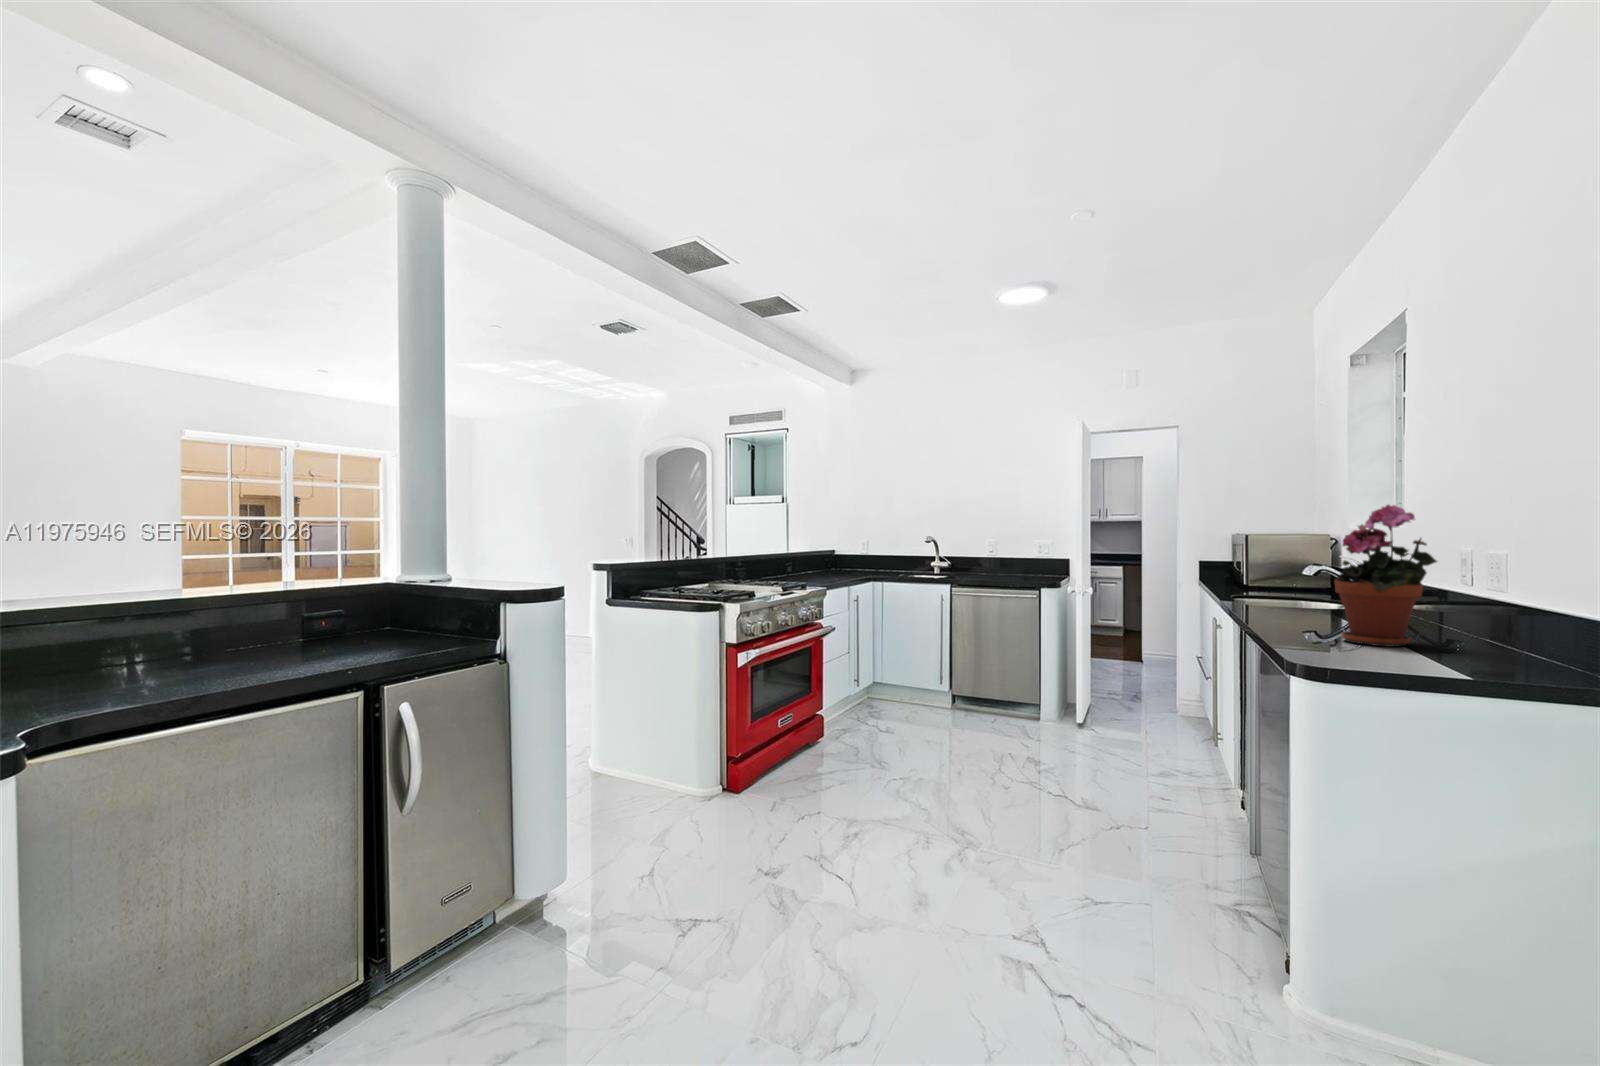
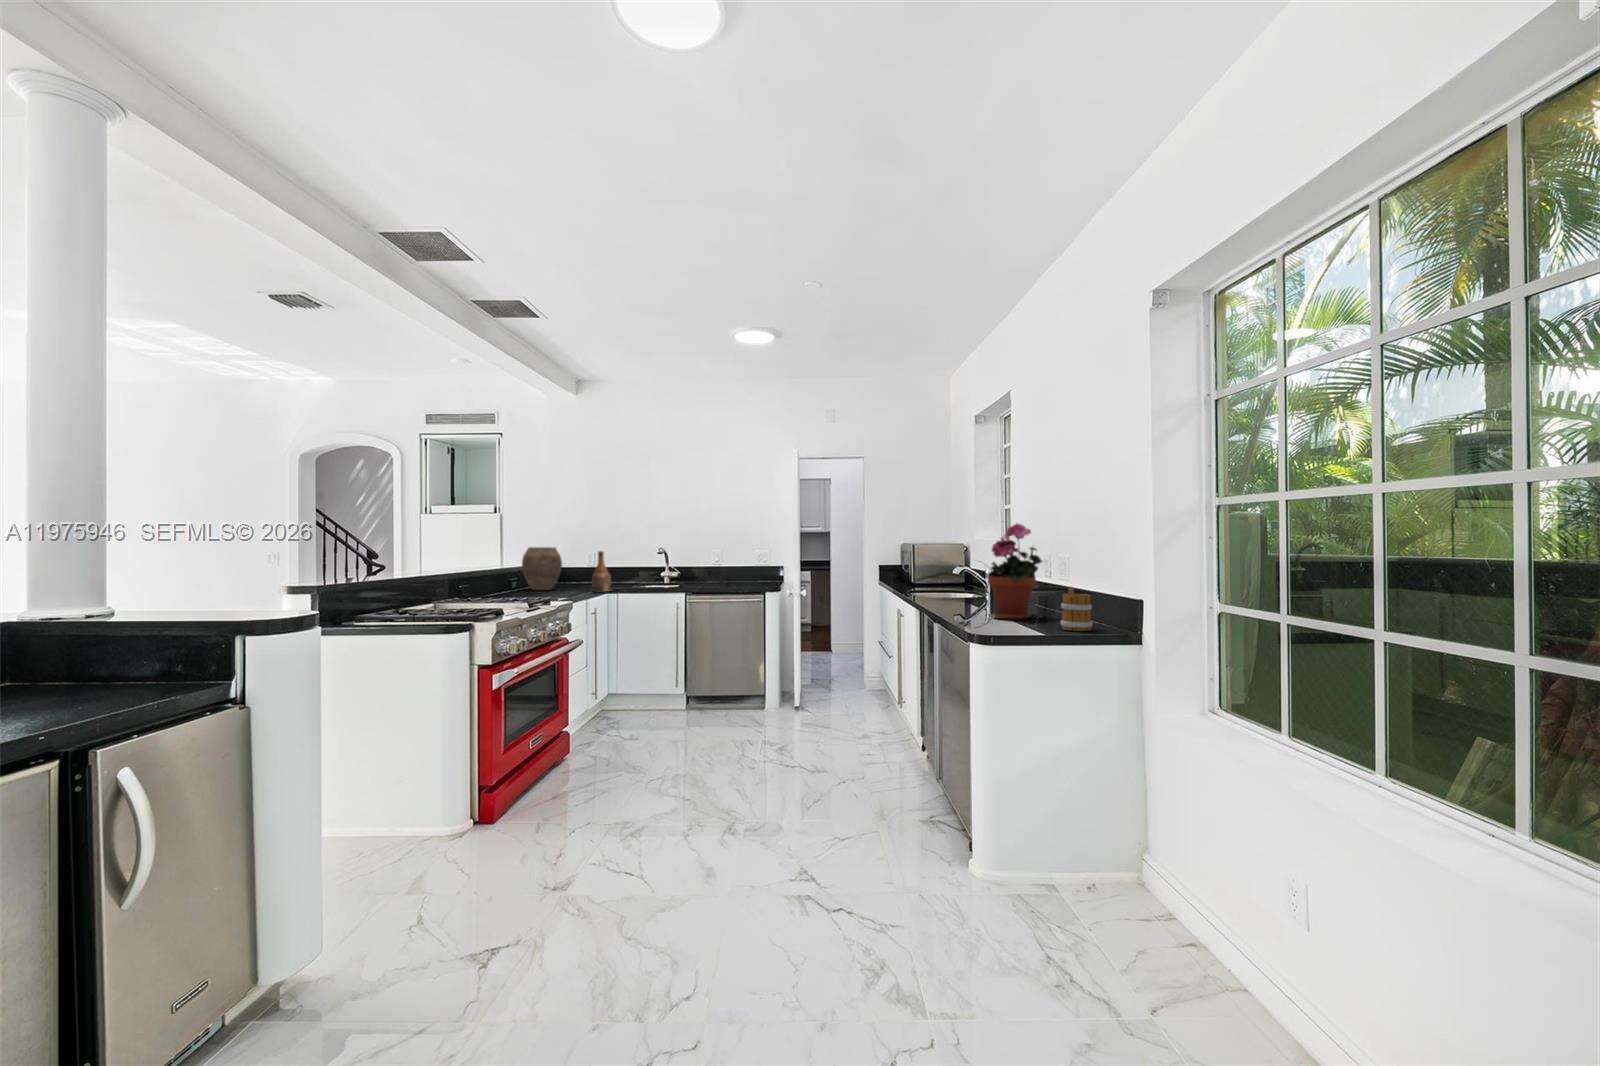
vase: none [795,533,832,576] -> present [522,547,562,590]
bottle: none [856,538,880,579] -> present [592,551,611,591]
mug: none [1458,603,1525,674] -> present [1060,587,1093,631]

